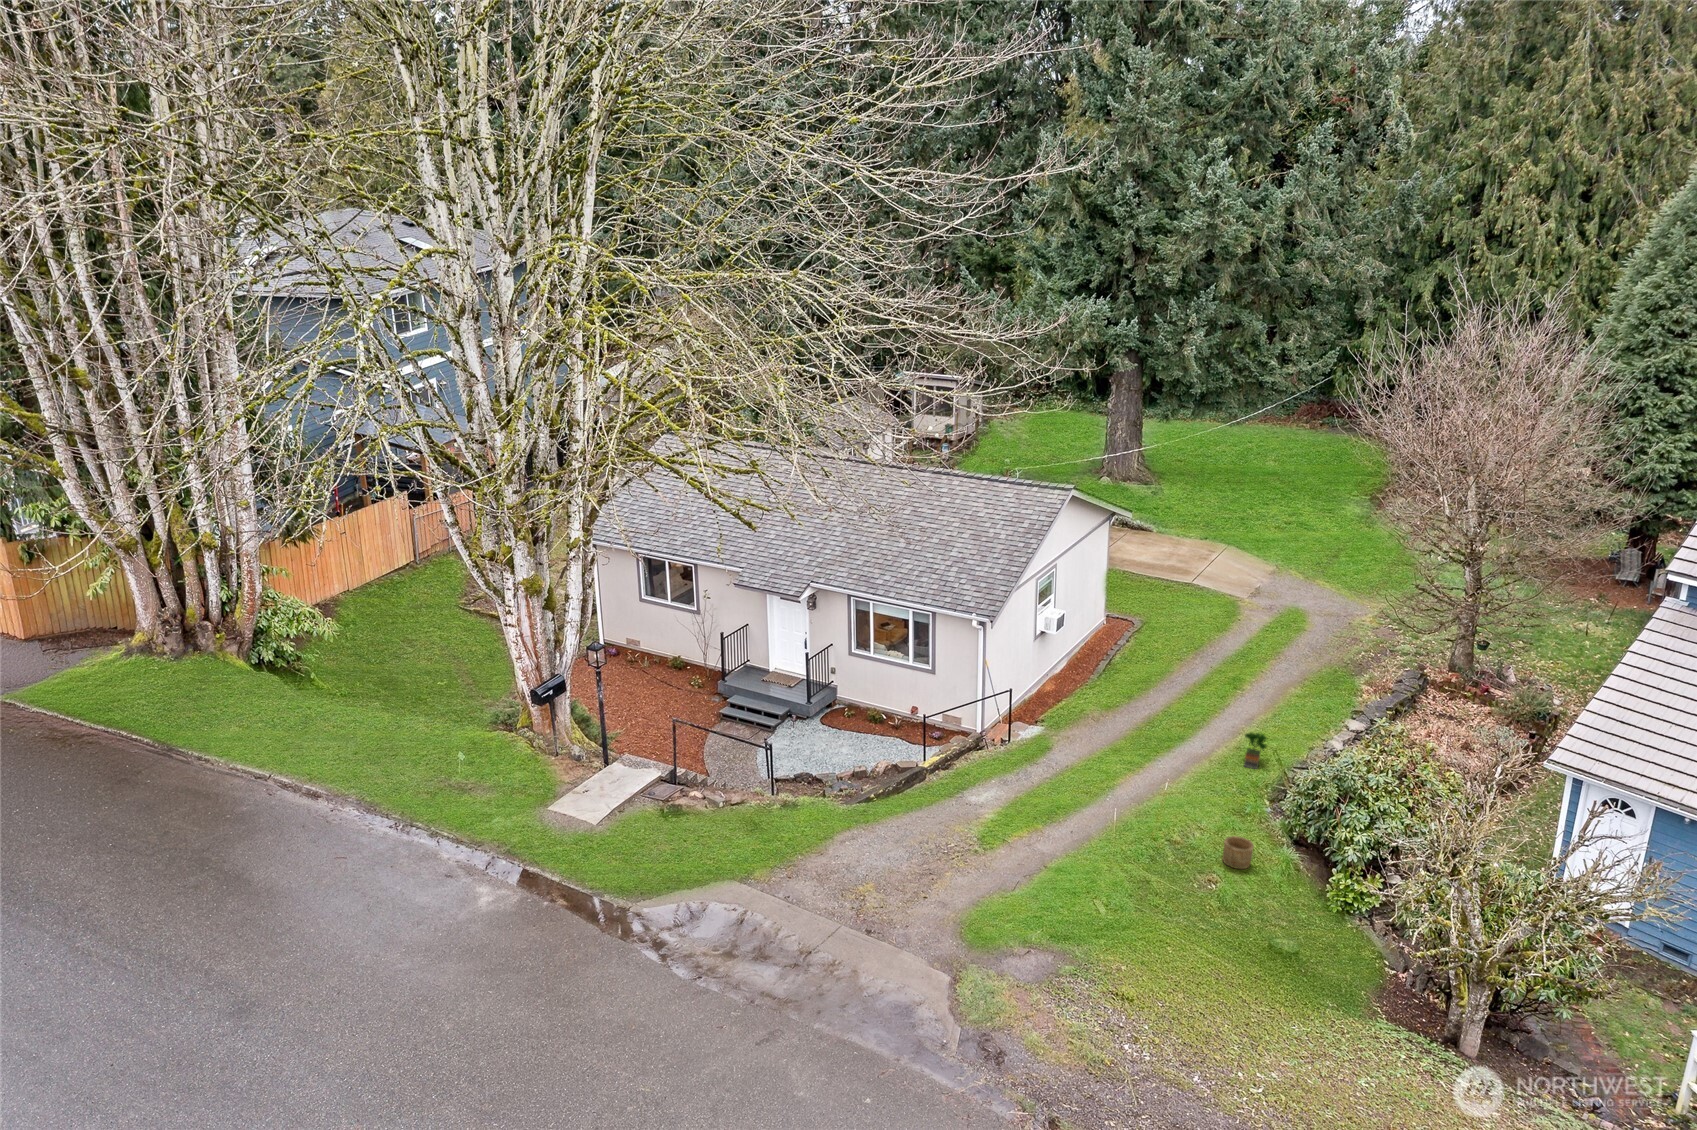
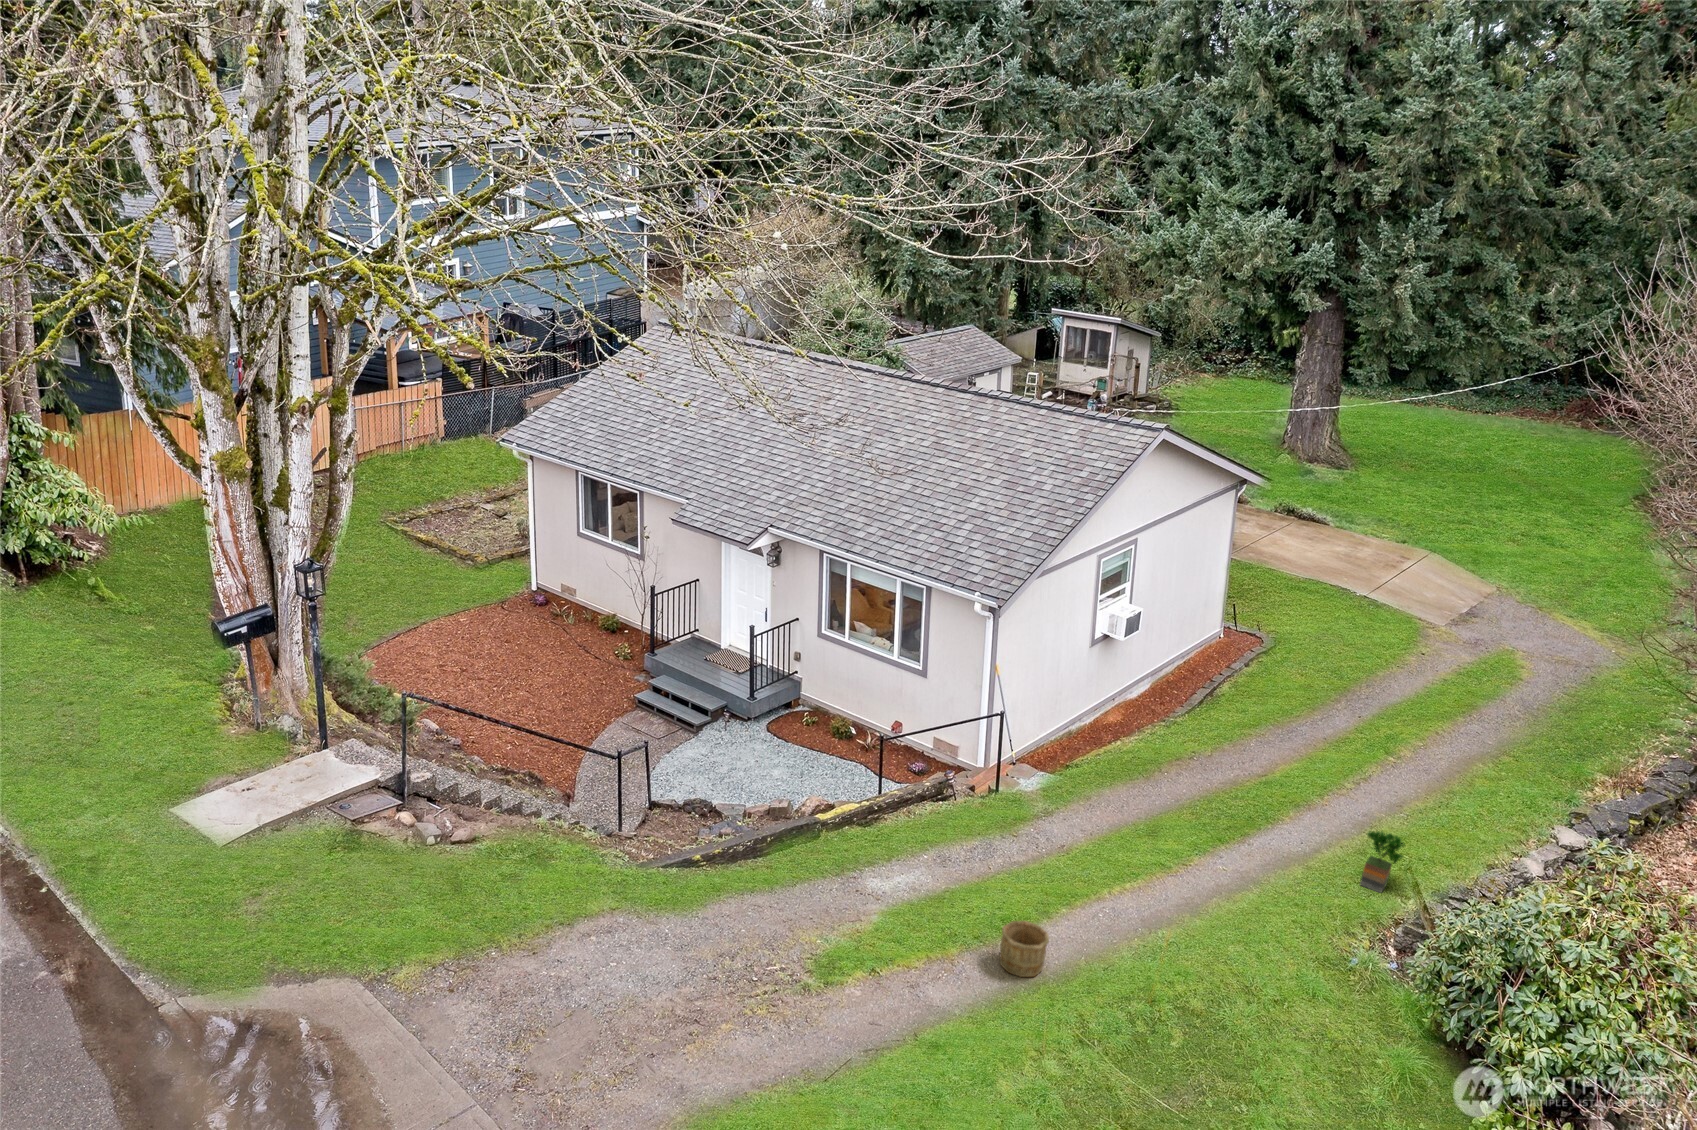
wooden bucket: present [1222,836,1254,869] -> present [1000,921,1049,977]

